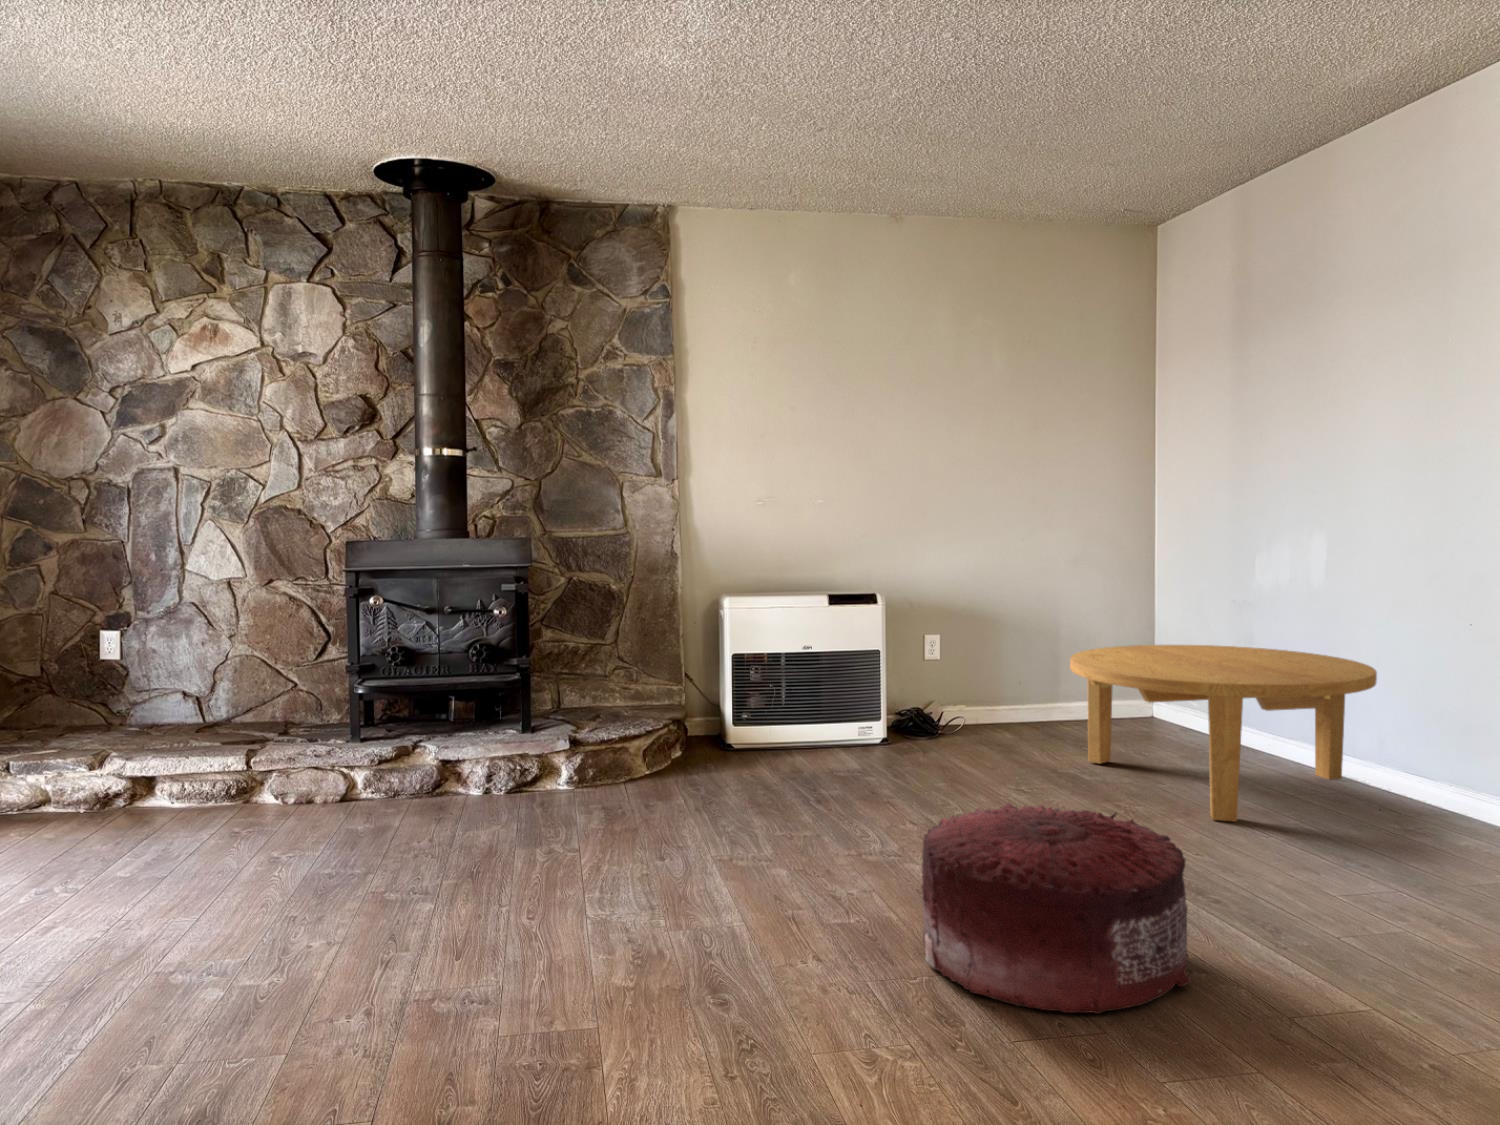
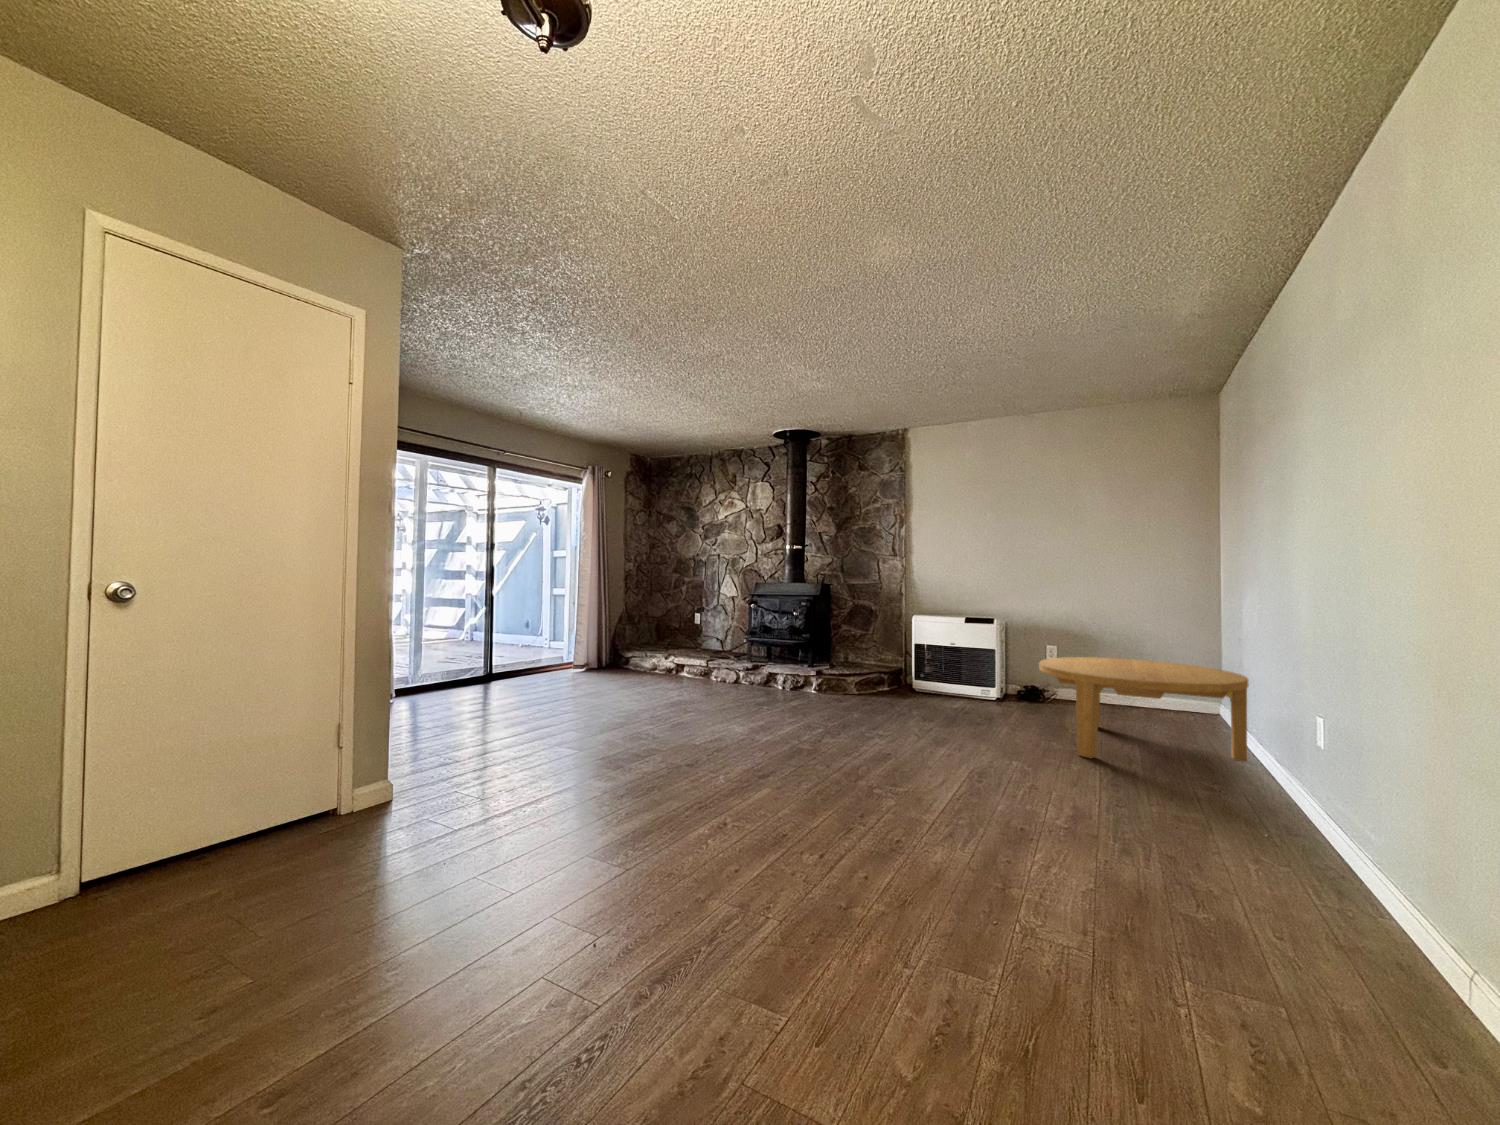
pouf: present [921,803,1191,1014] -> none [786,700,907,784]

